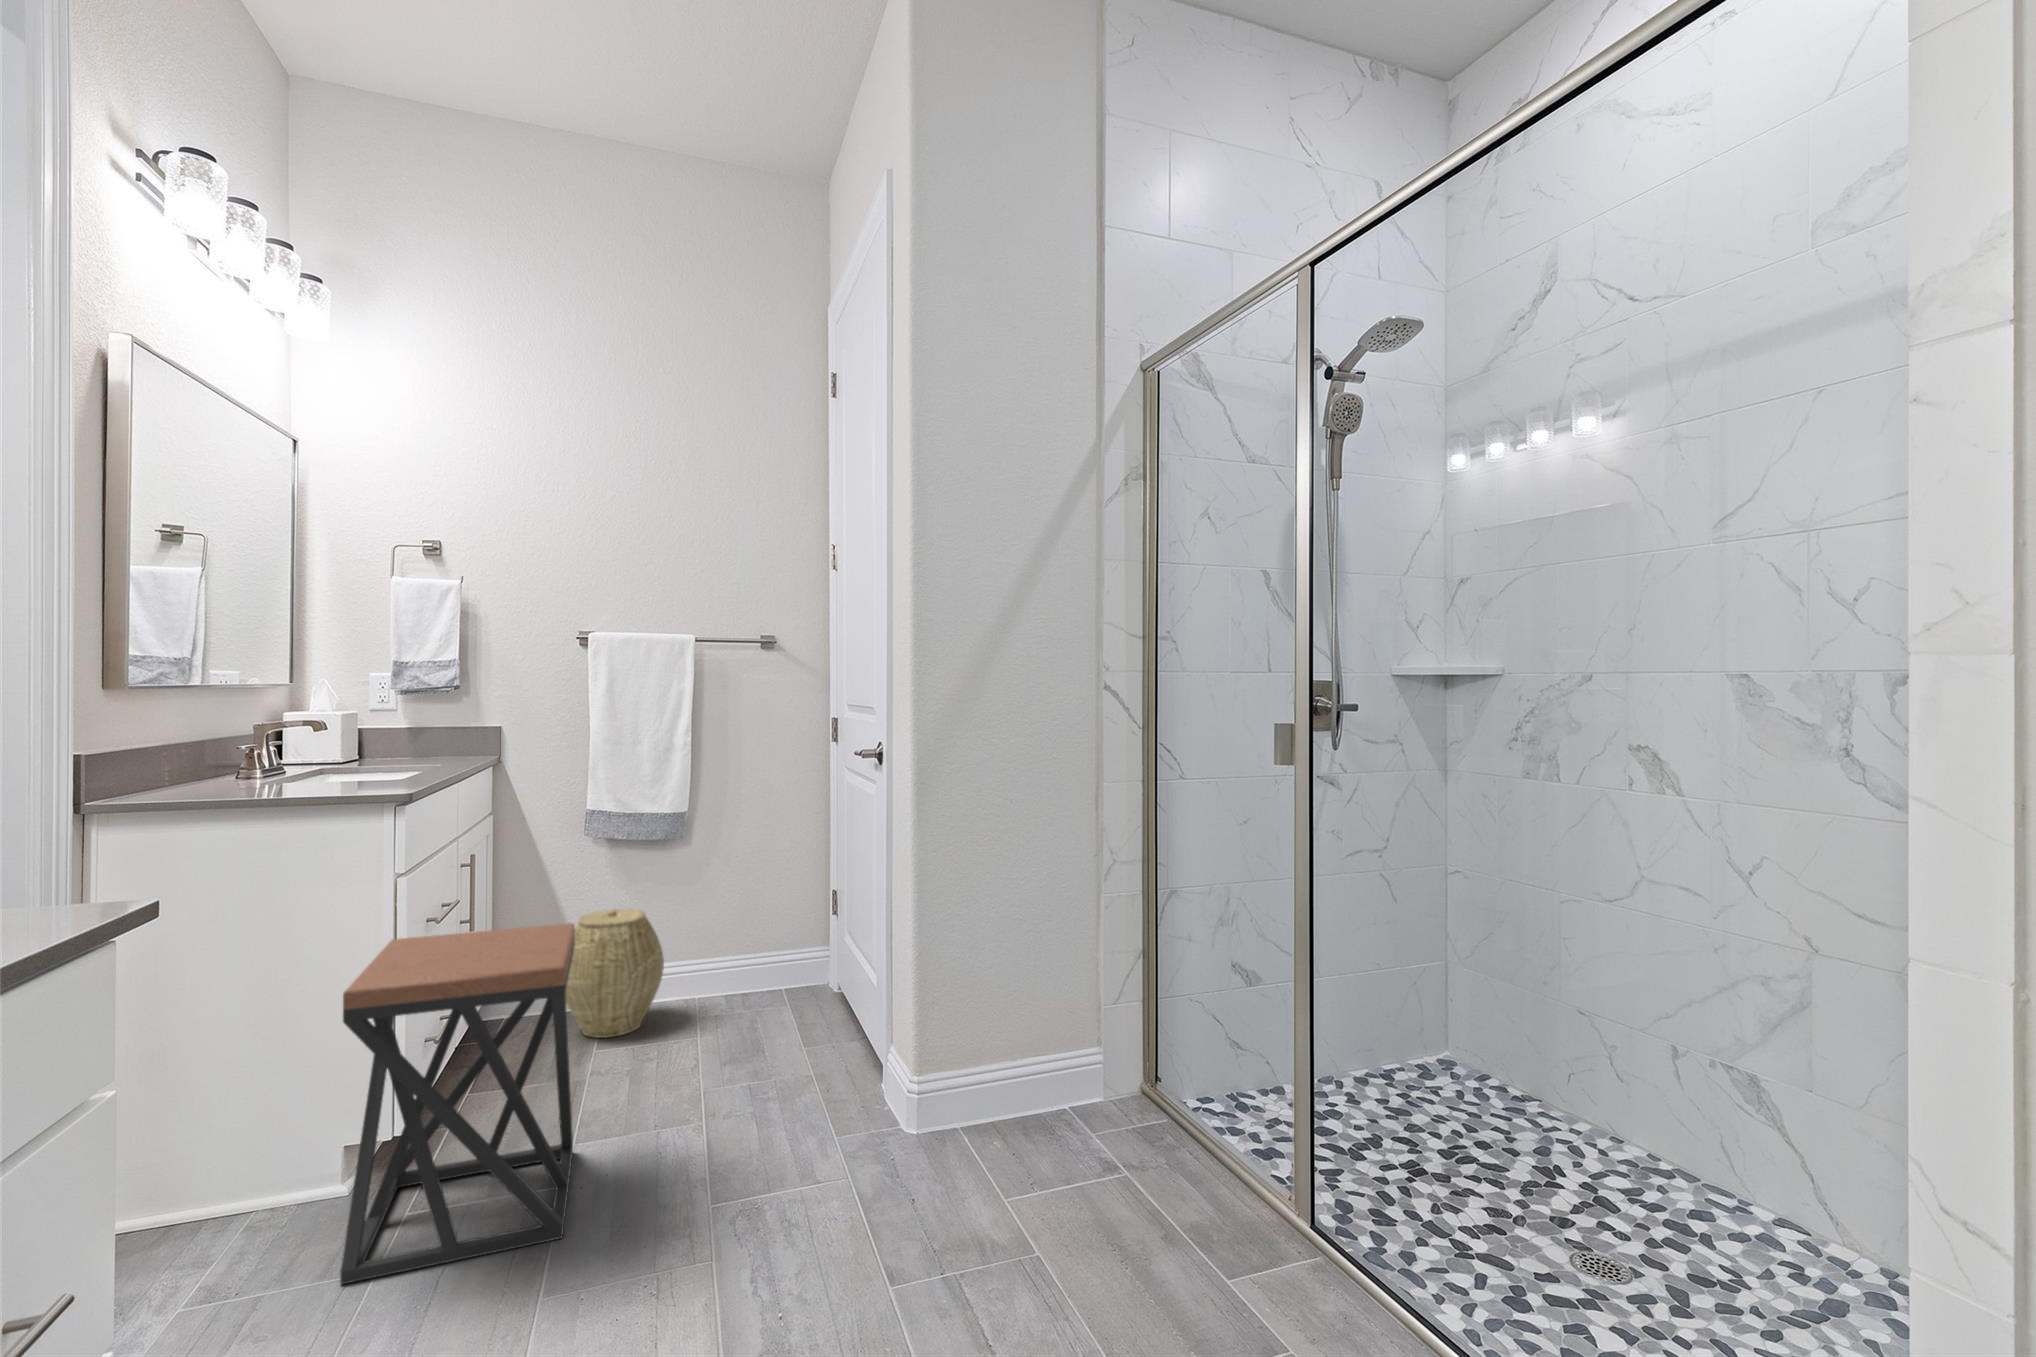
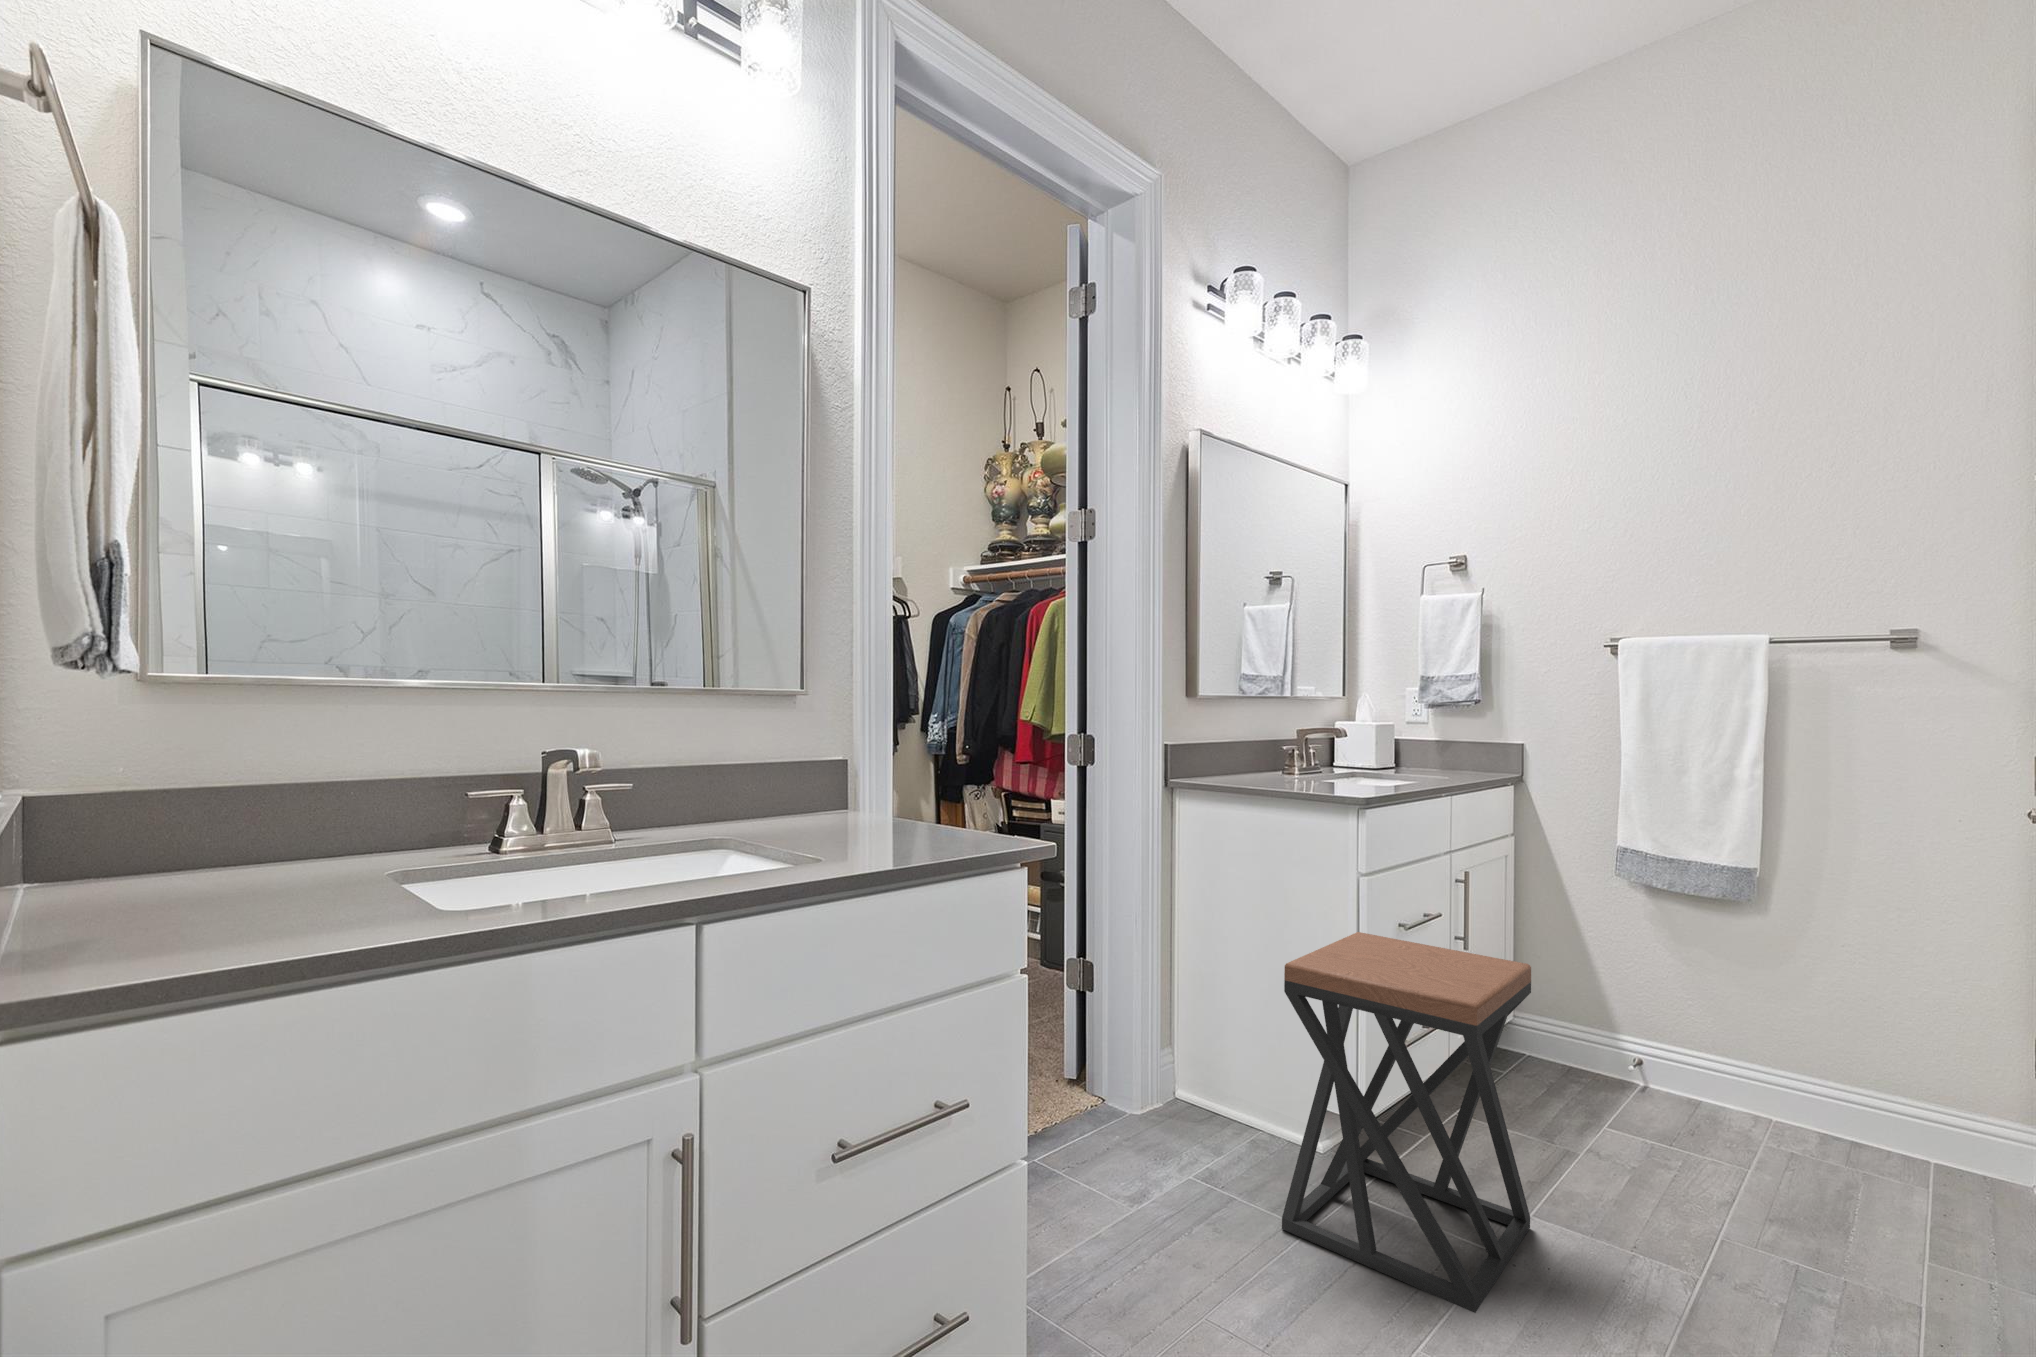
woven basket: present [566,909,664,1038] -> none [1576,967,1714,1127]

